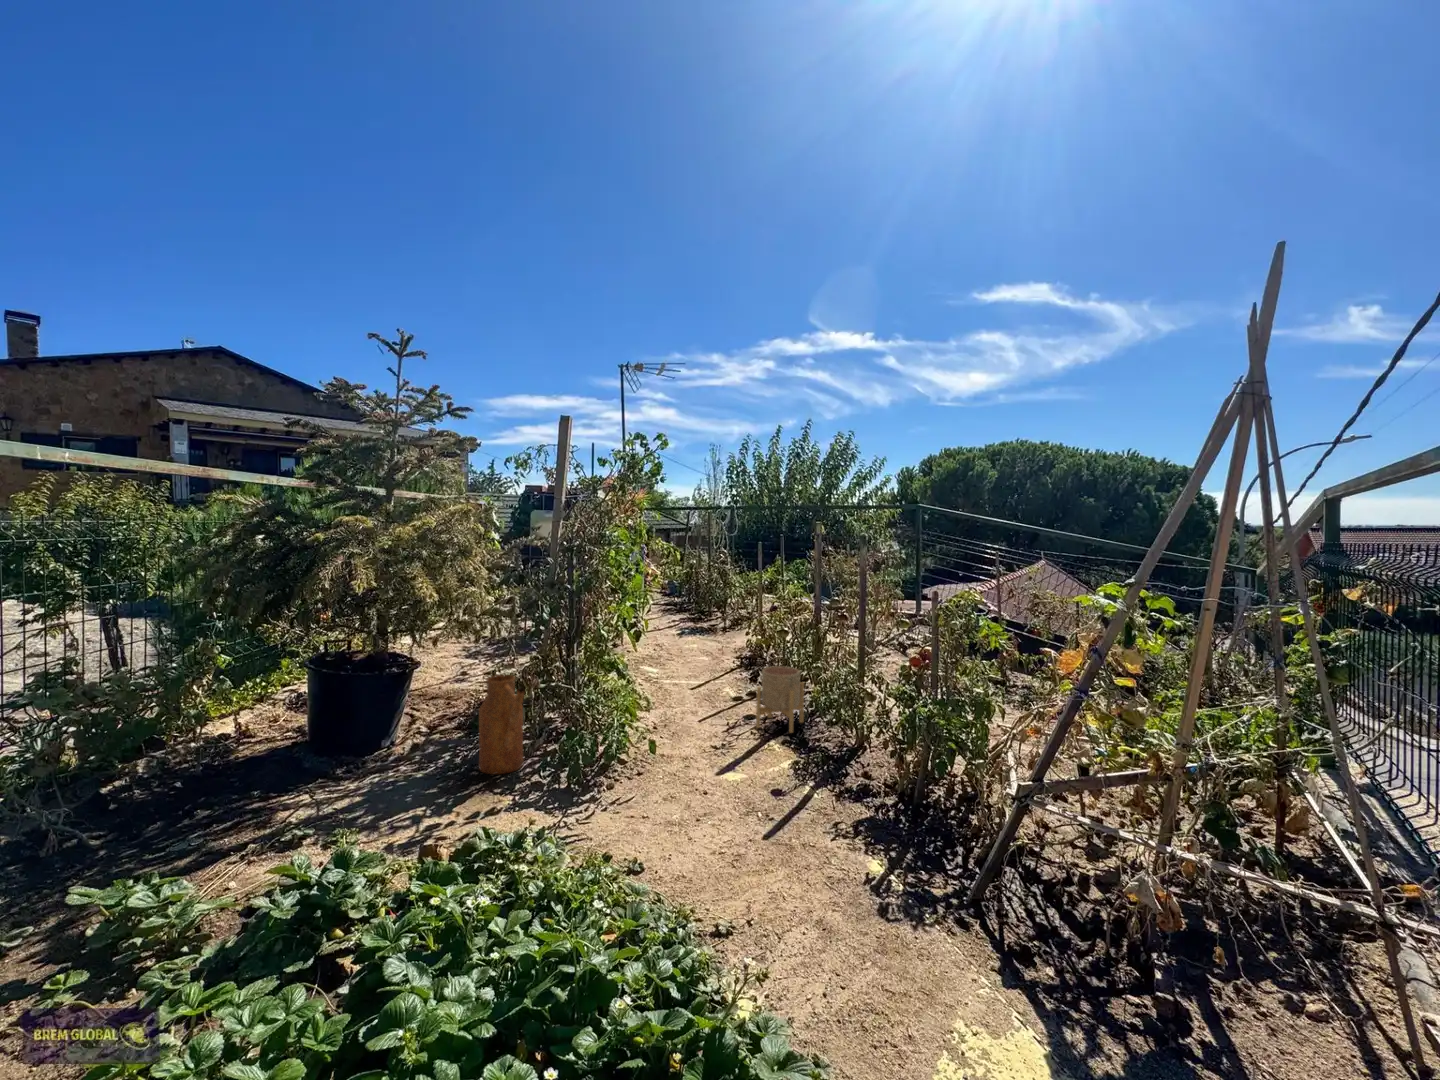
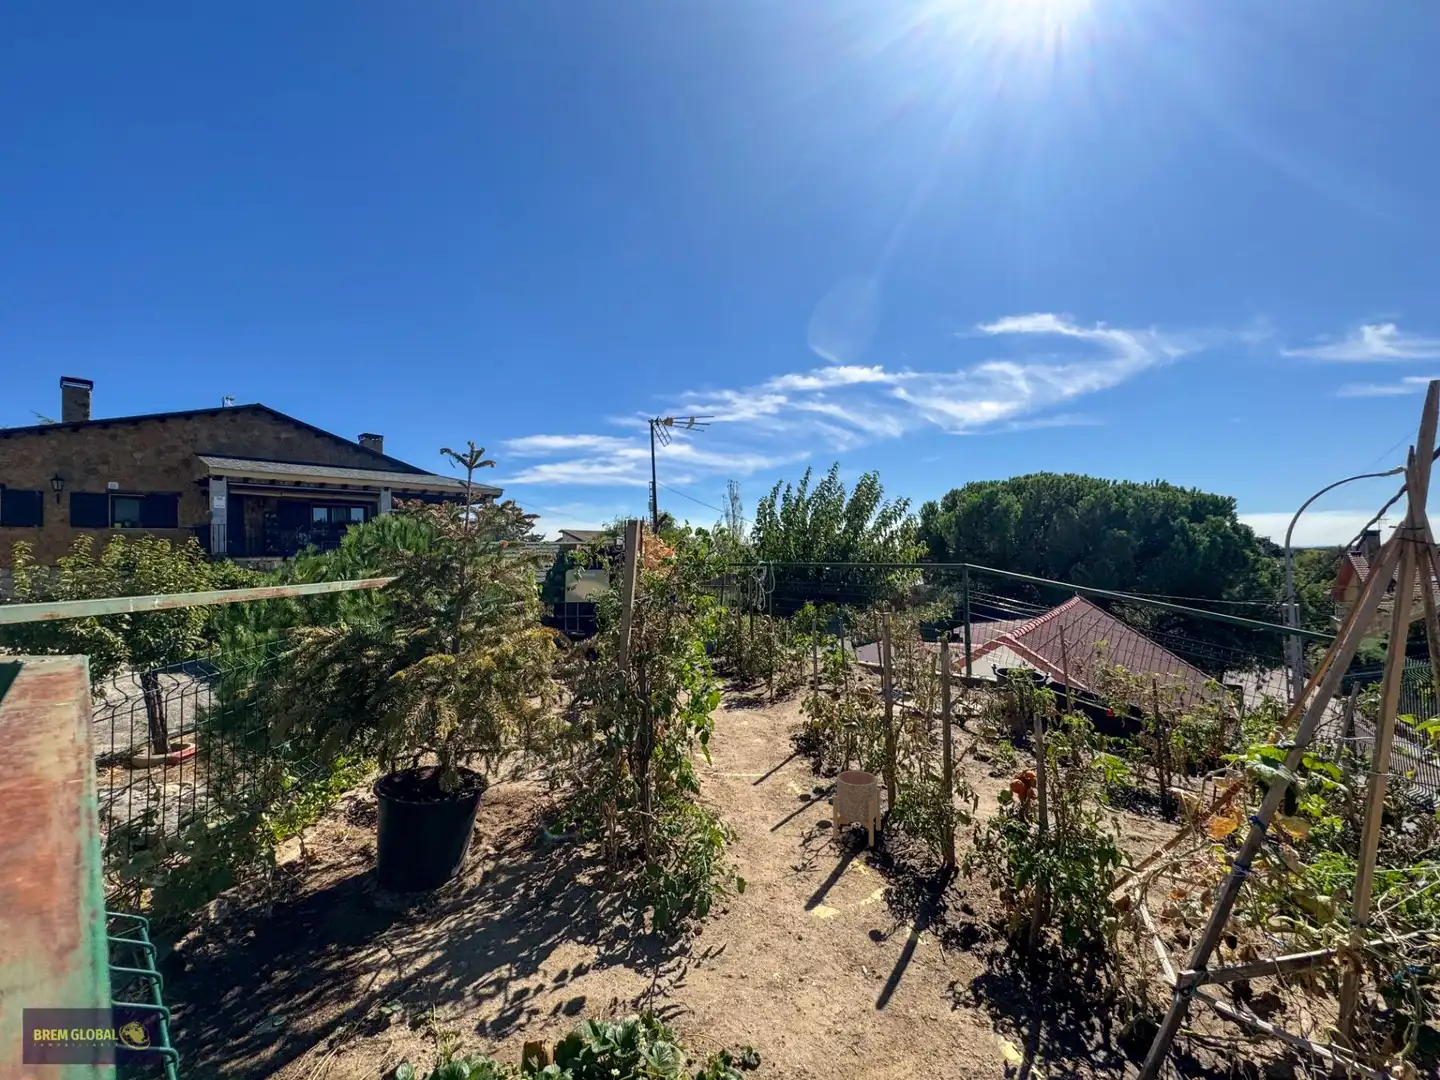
watering can: present [479,675,525,774] -> none [556,803,608,914]

